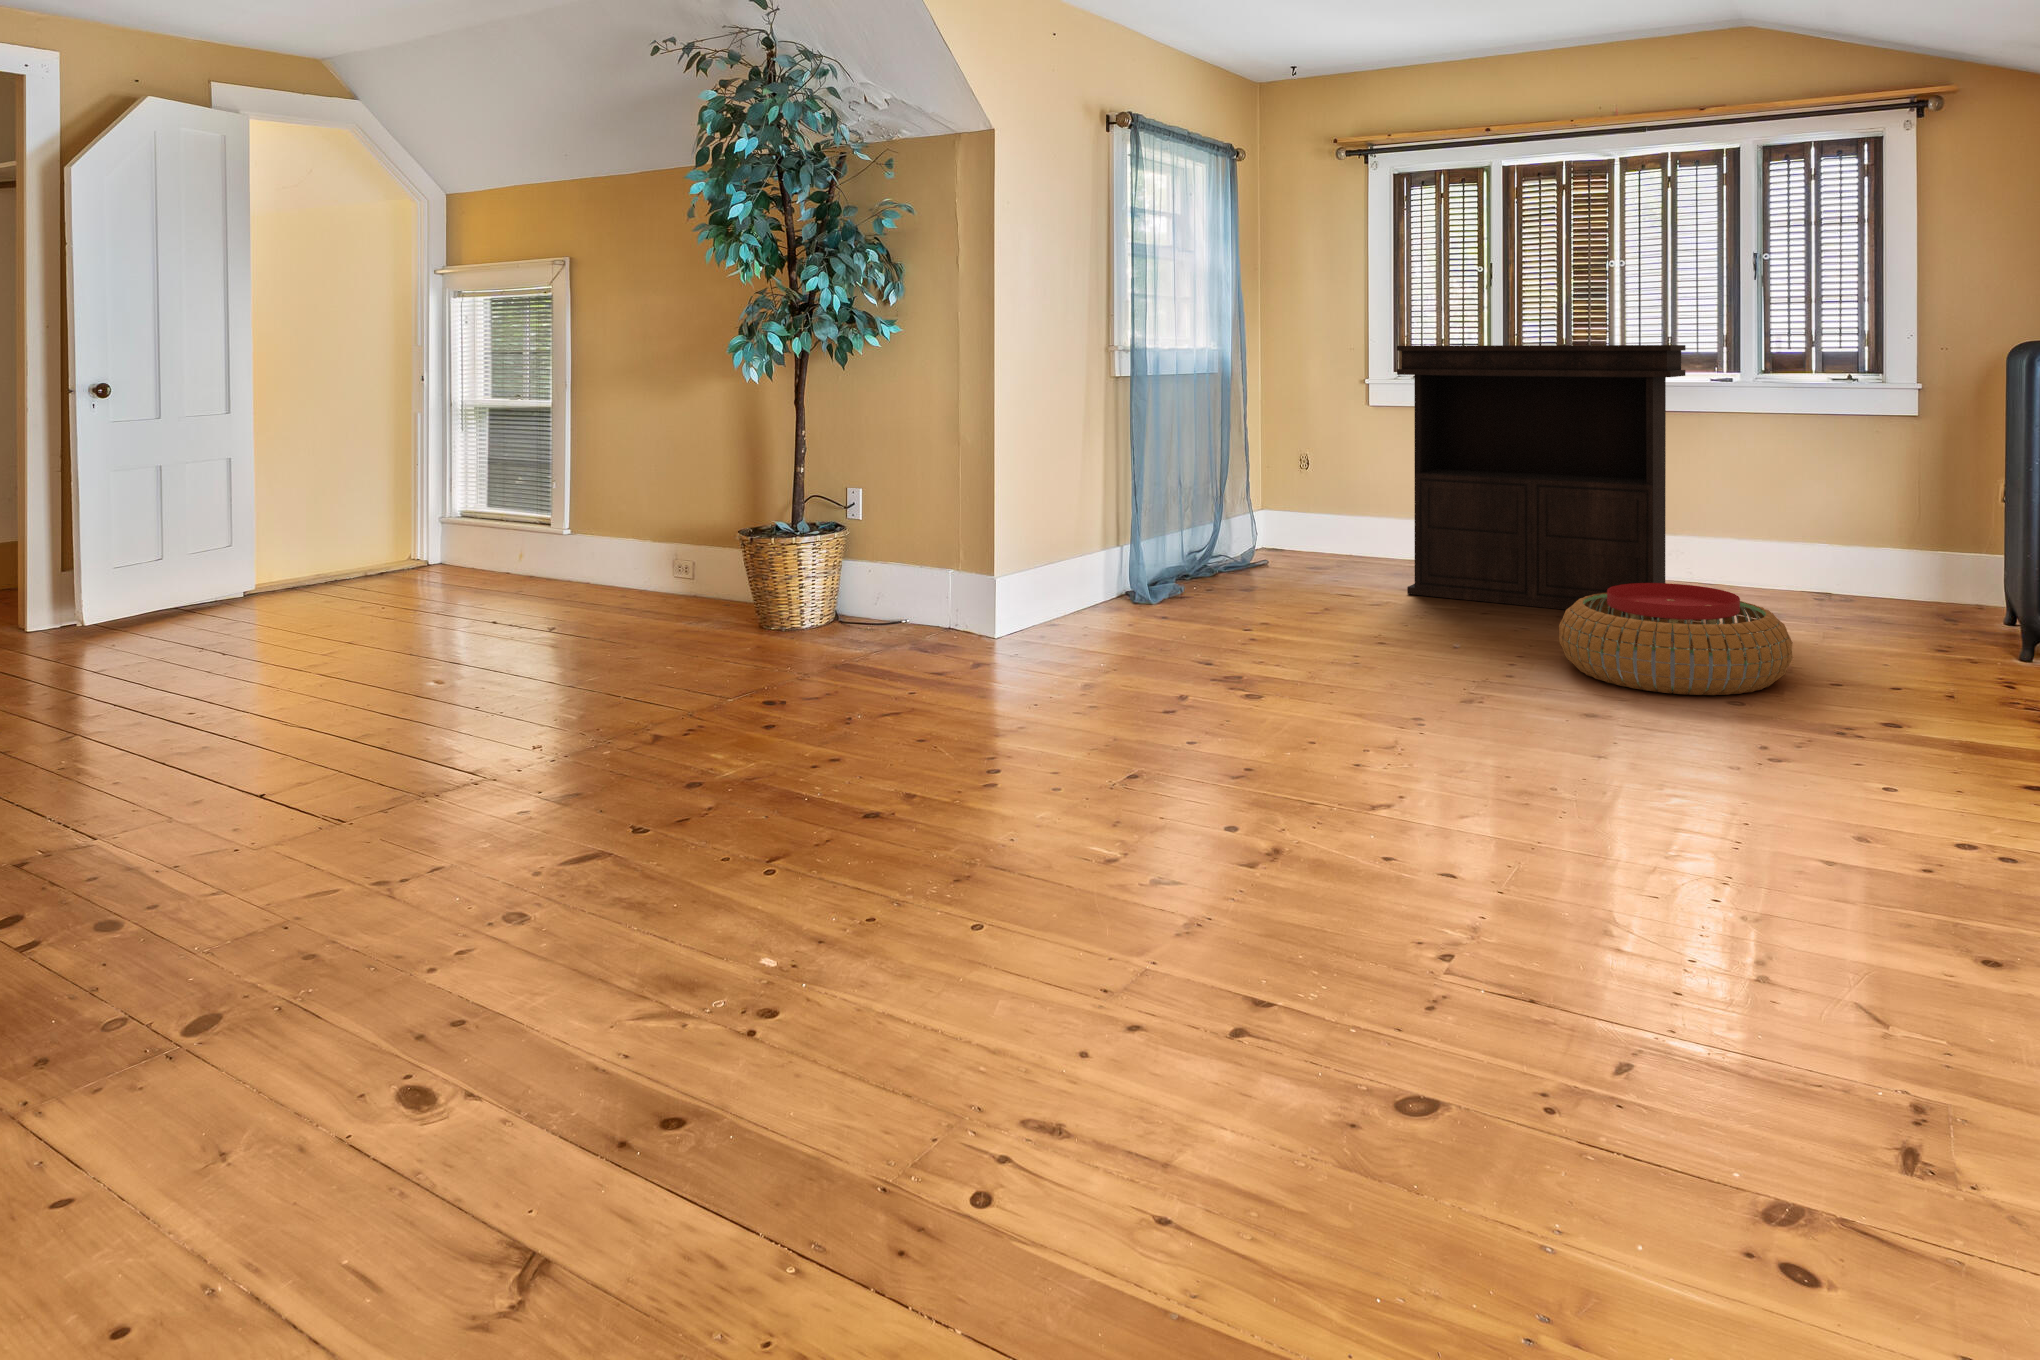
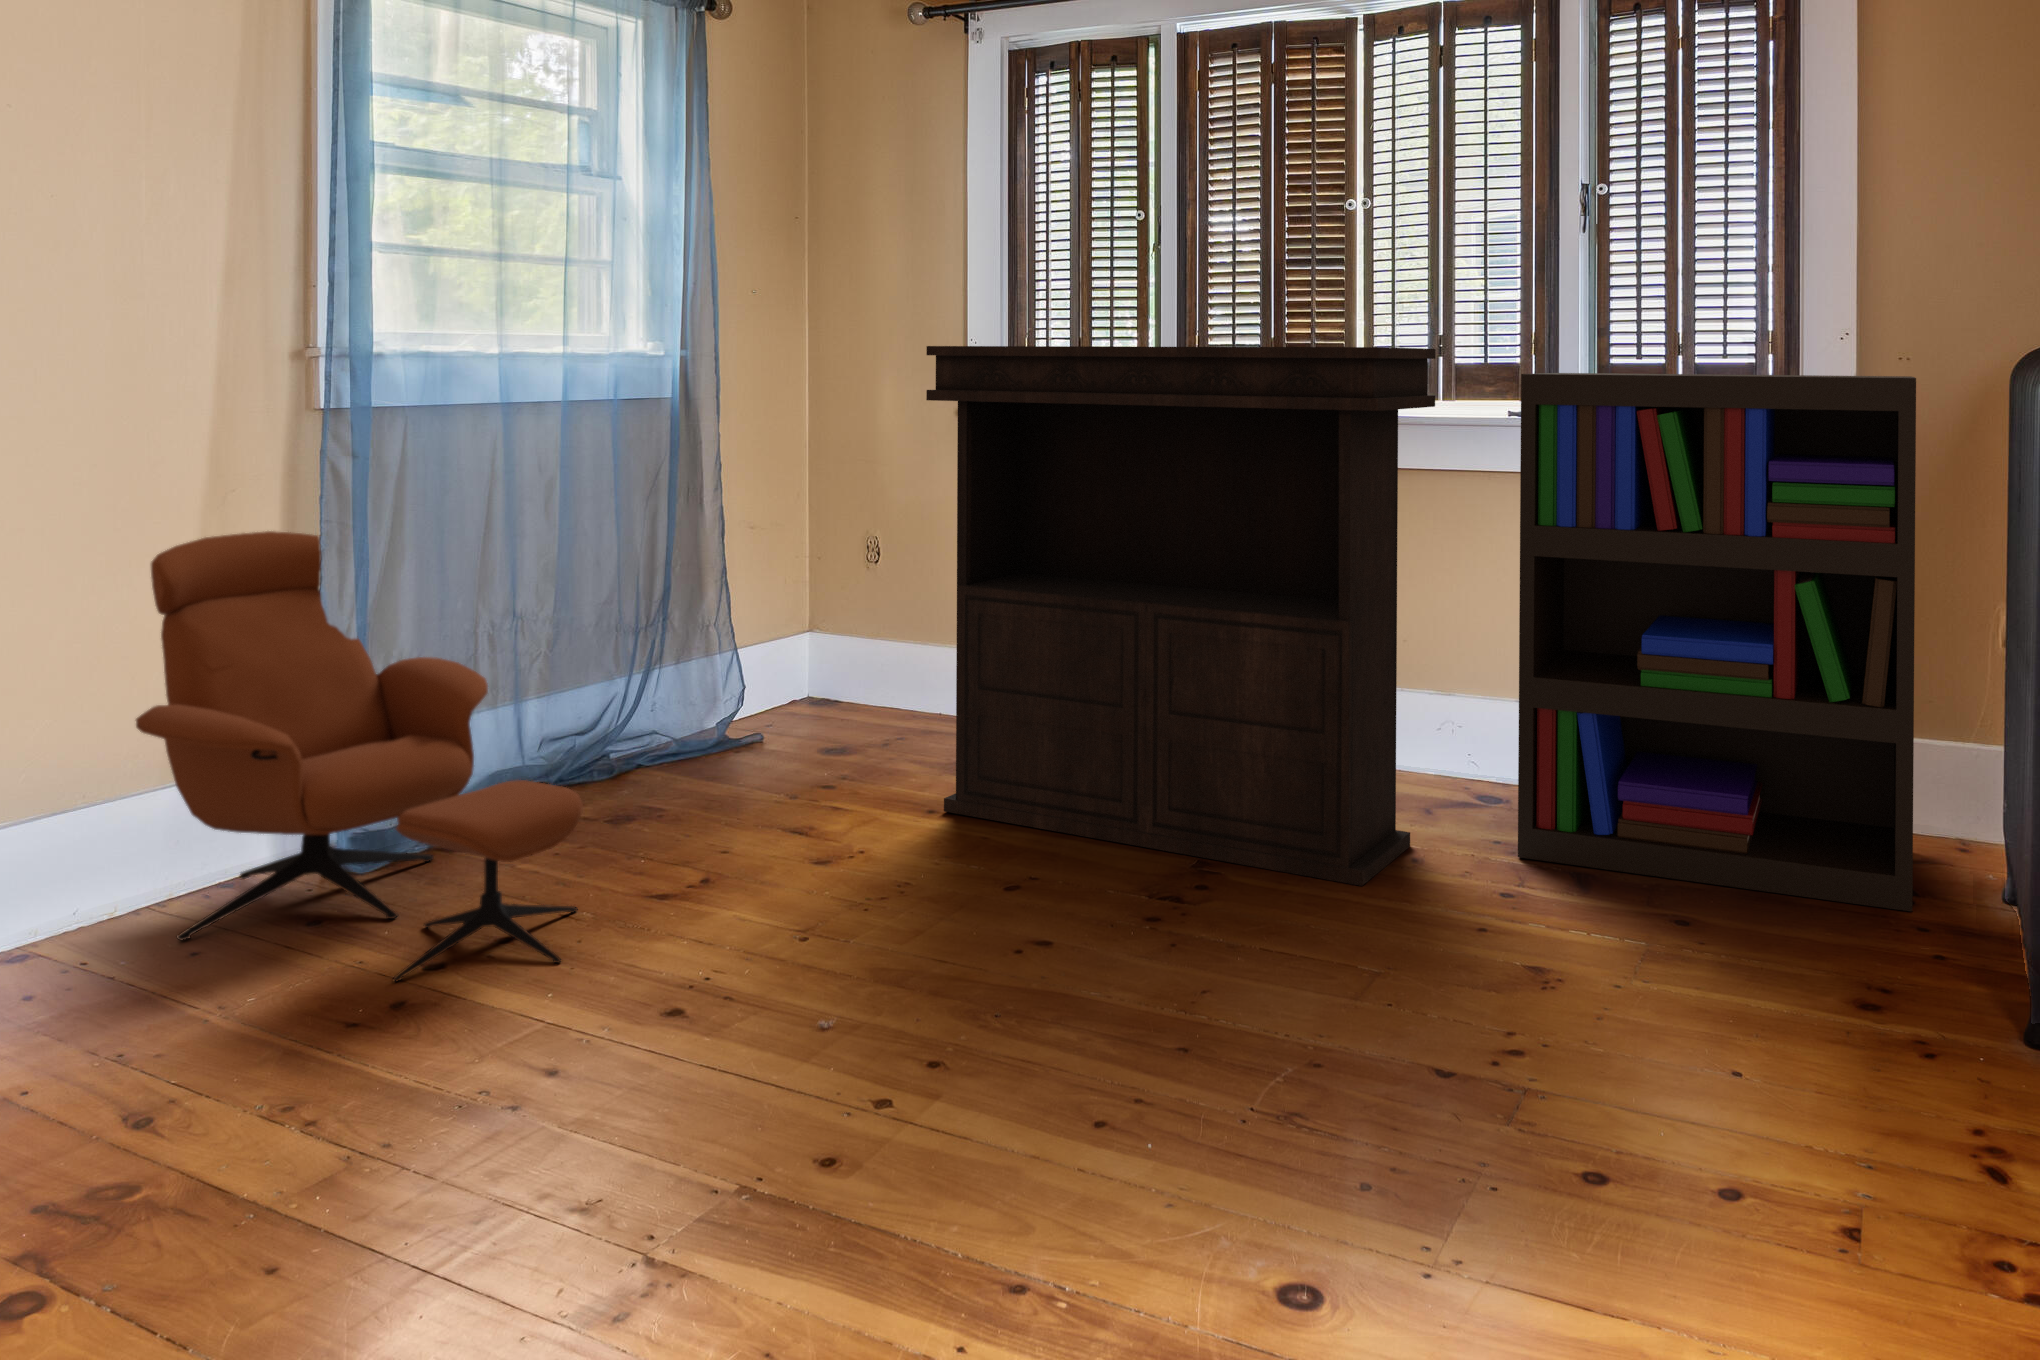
bookshelf: none [1735,358,1957,629] -> present [1518,373,1916,912]
lounge chair: none [1069,441,1300,640] -> present [136,531,583,982]
pouf: present [1559,583,1793,695] -> none [996,873,1509,1229]

